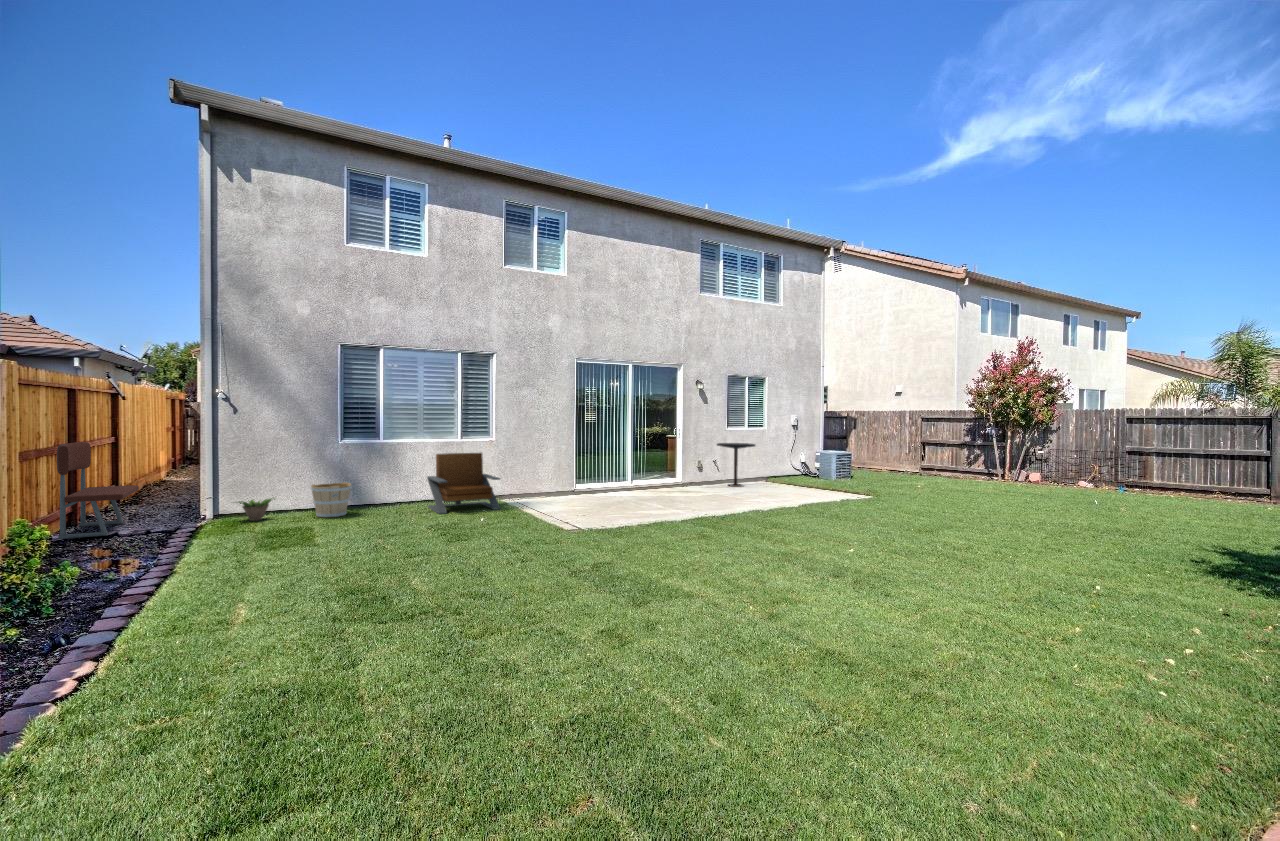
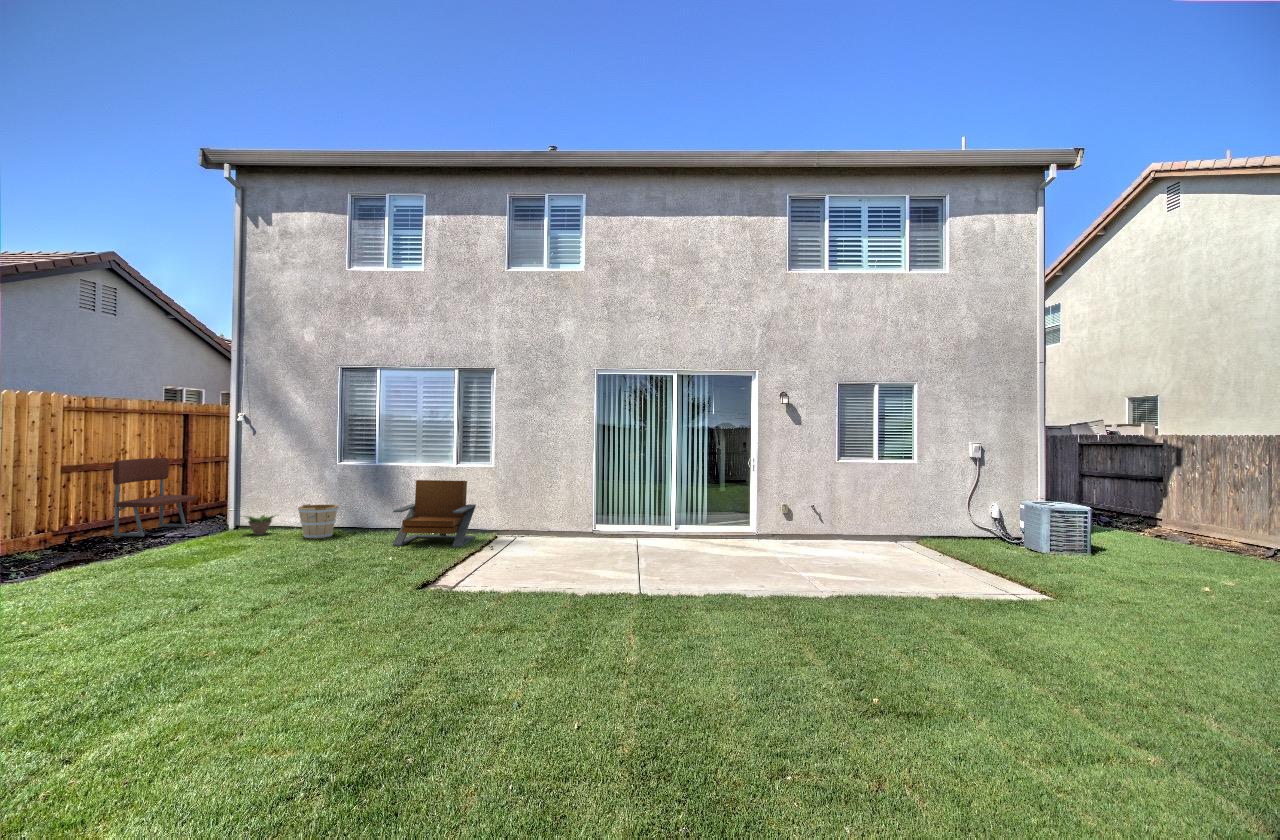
pedestal table: present [717,443,755,487] -> none [809,482,869,548]

